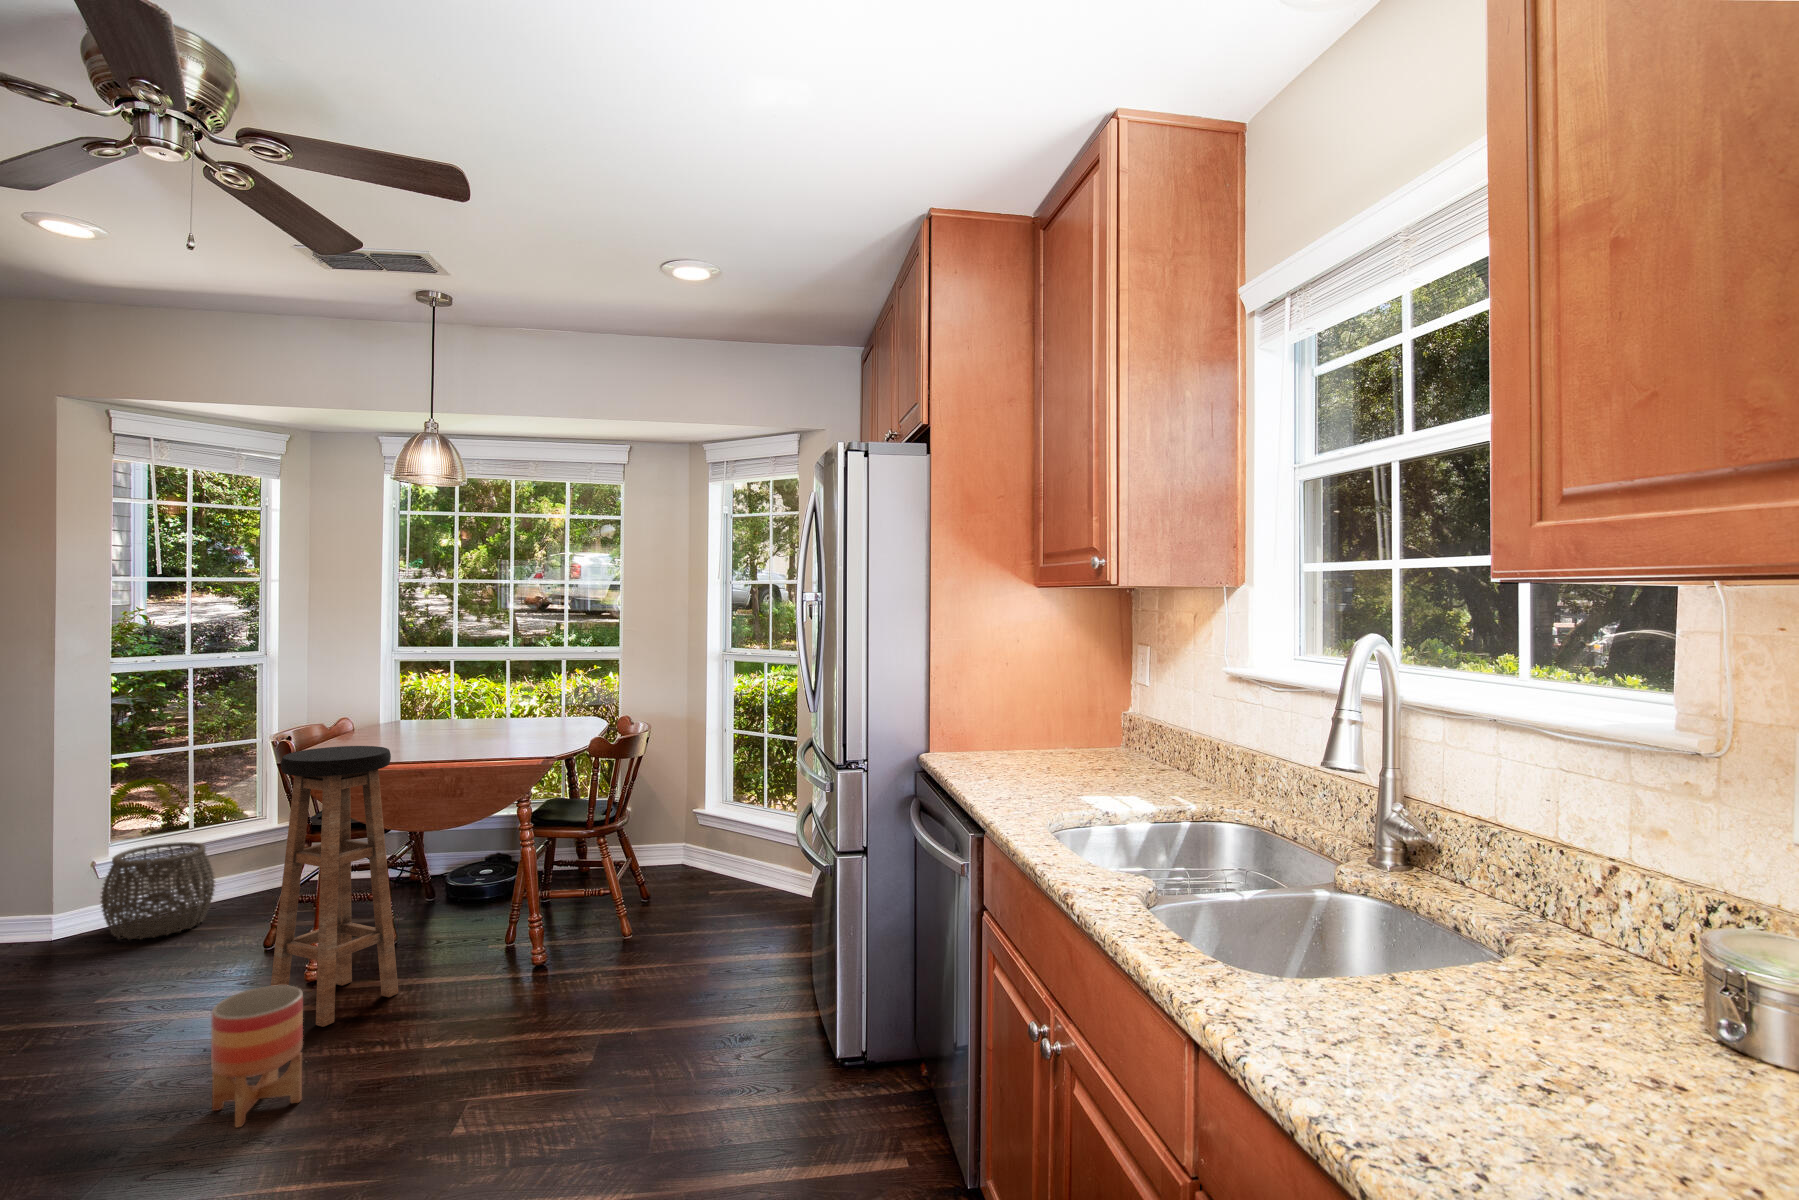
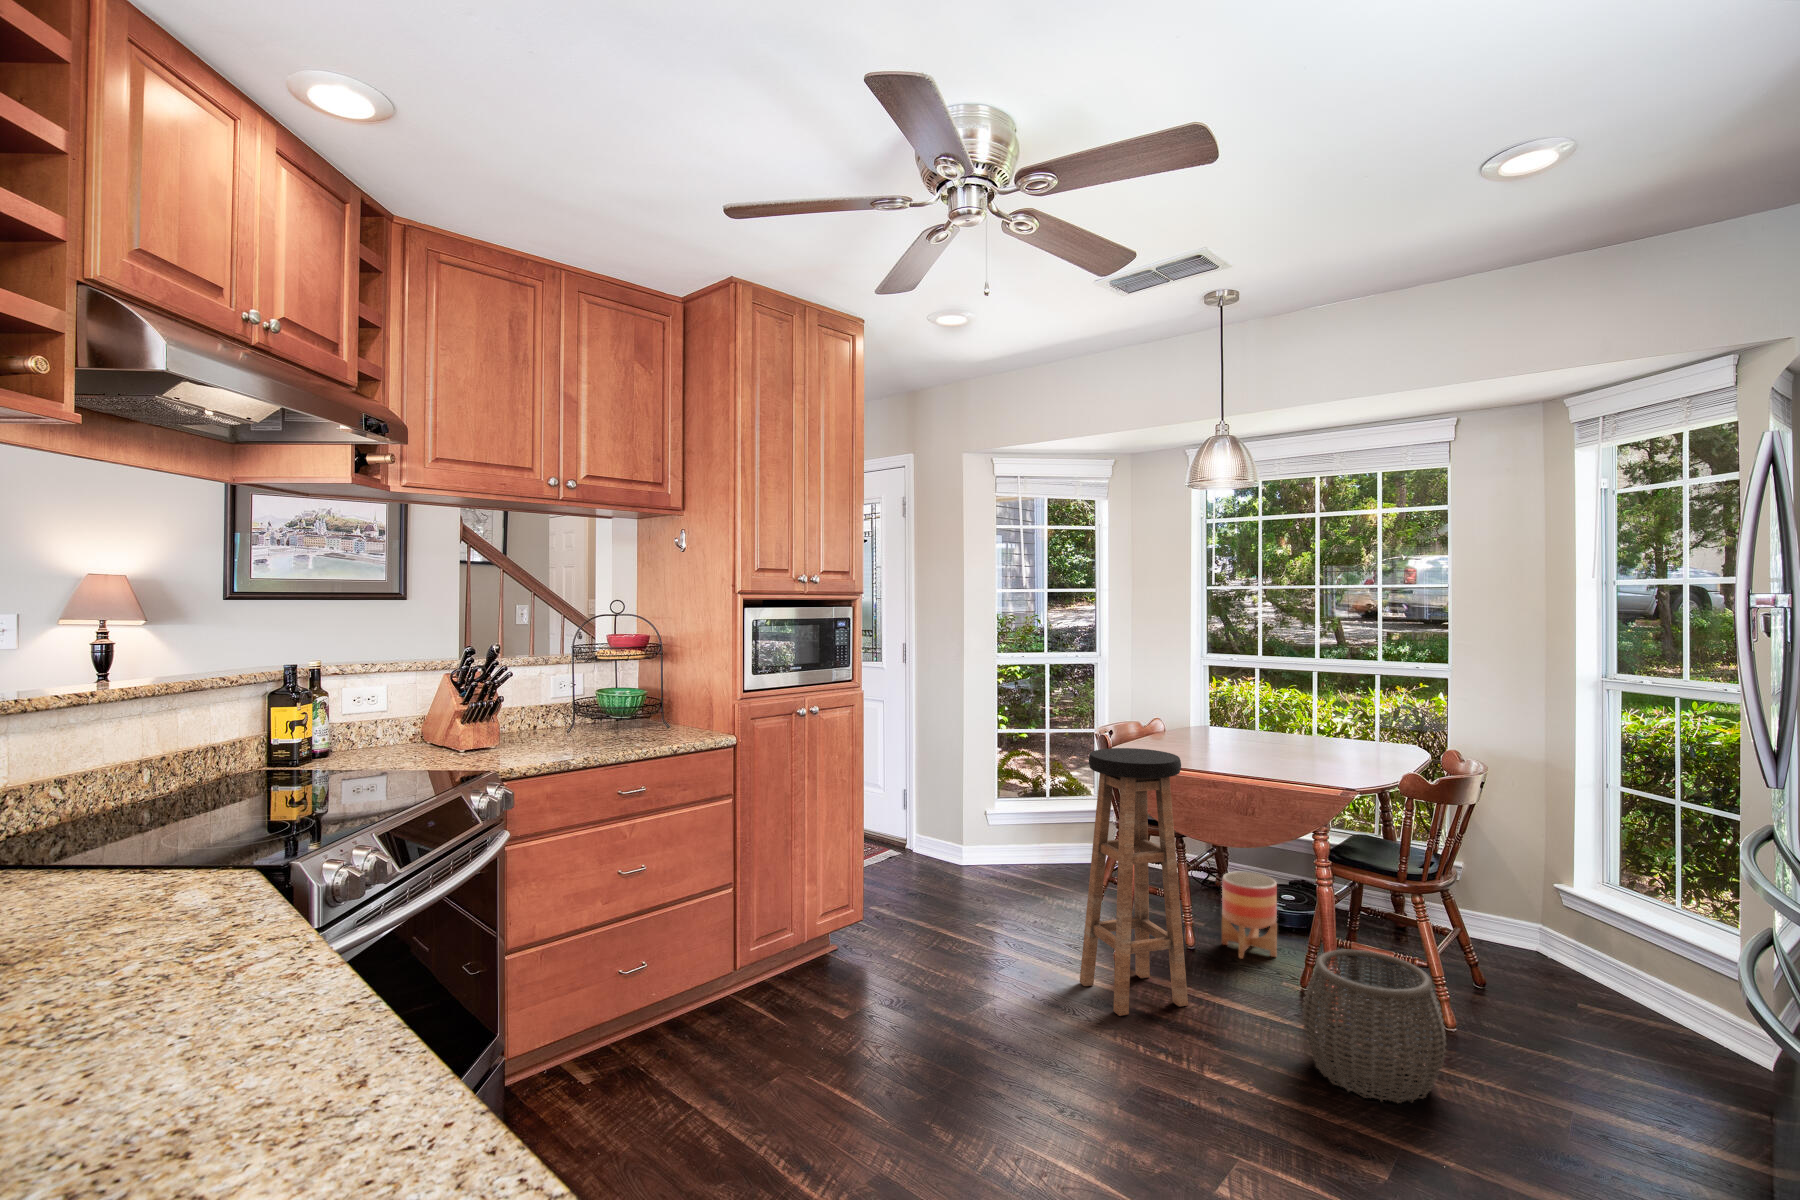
woven basket: present [101,842,215,939] -> present [1302,950,1446,1103]
planter: present [211,986,303,1127] -> present [1222,872,1277,958]

